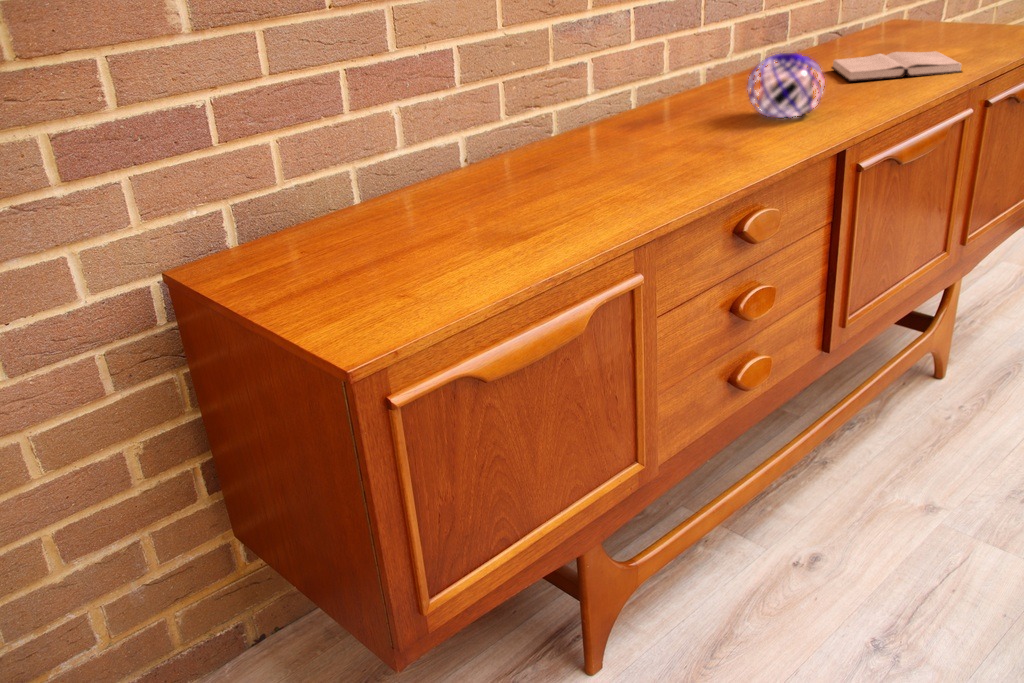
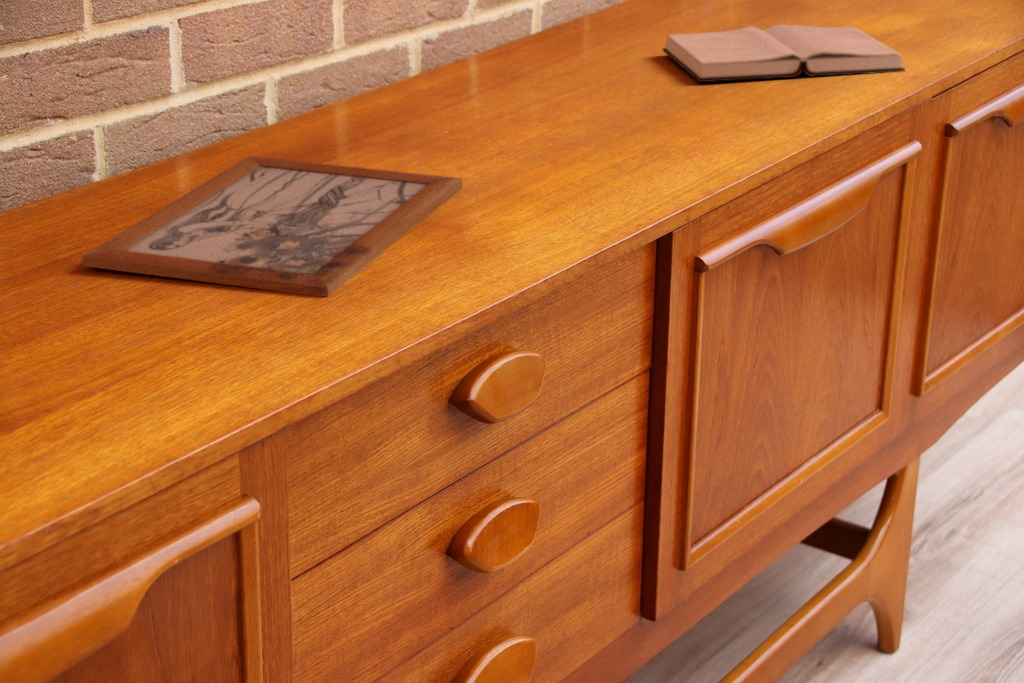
decorative orb: present [748,53,825,118] -> none [505,26,657,158]
picture frame: none [552,122,726,179] -> present [82,156,462,297]

